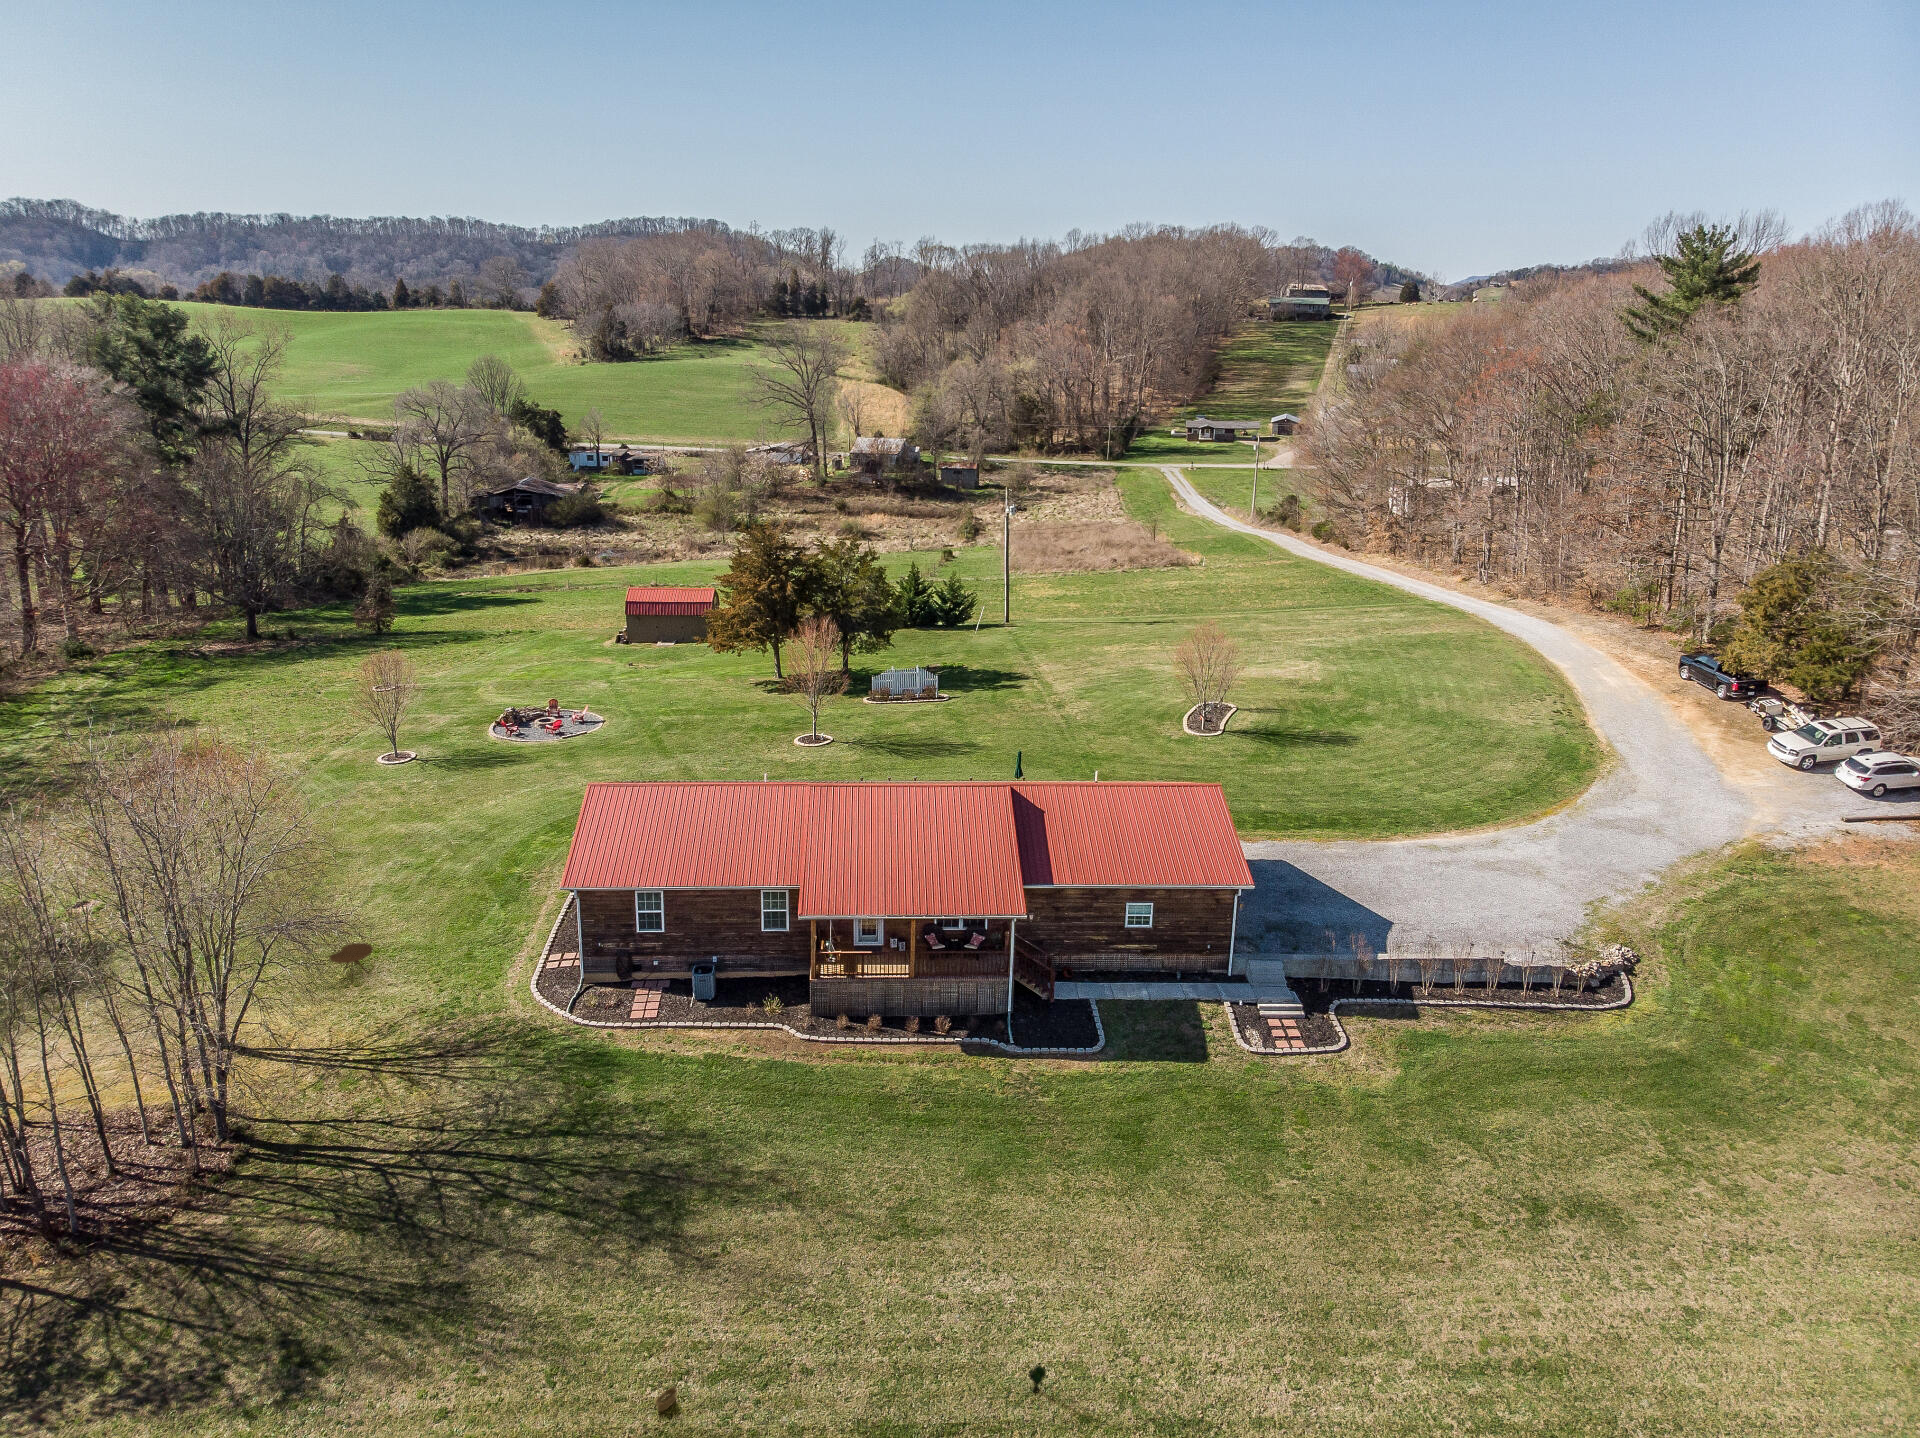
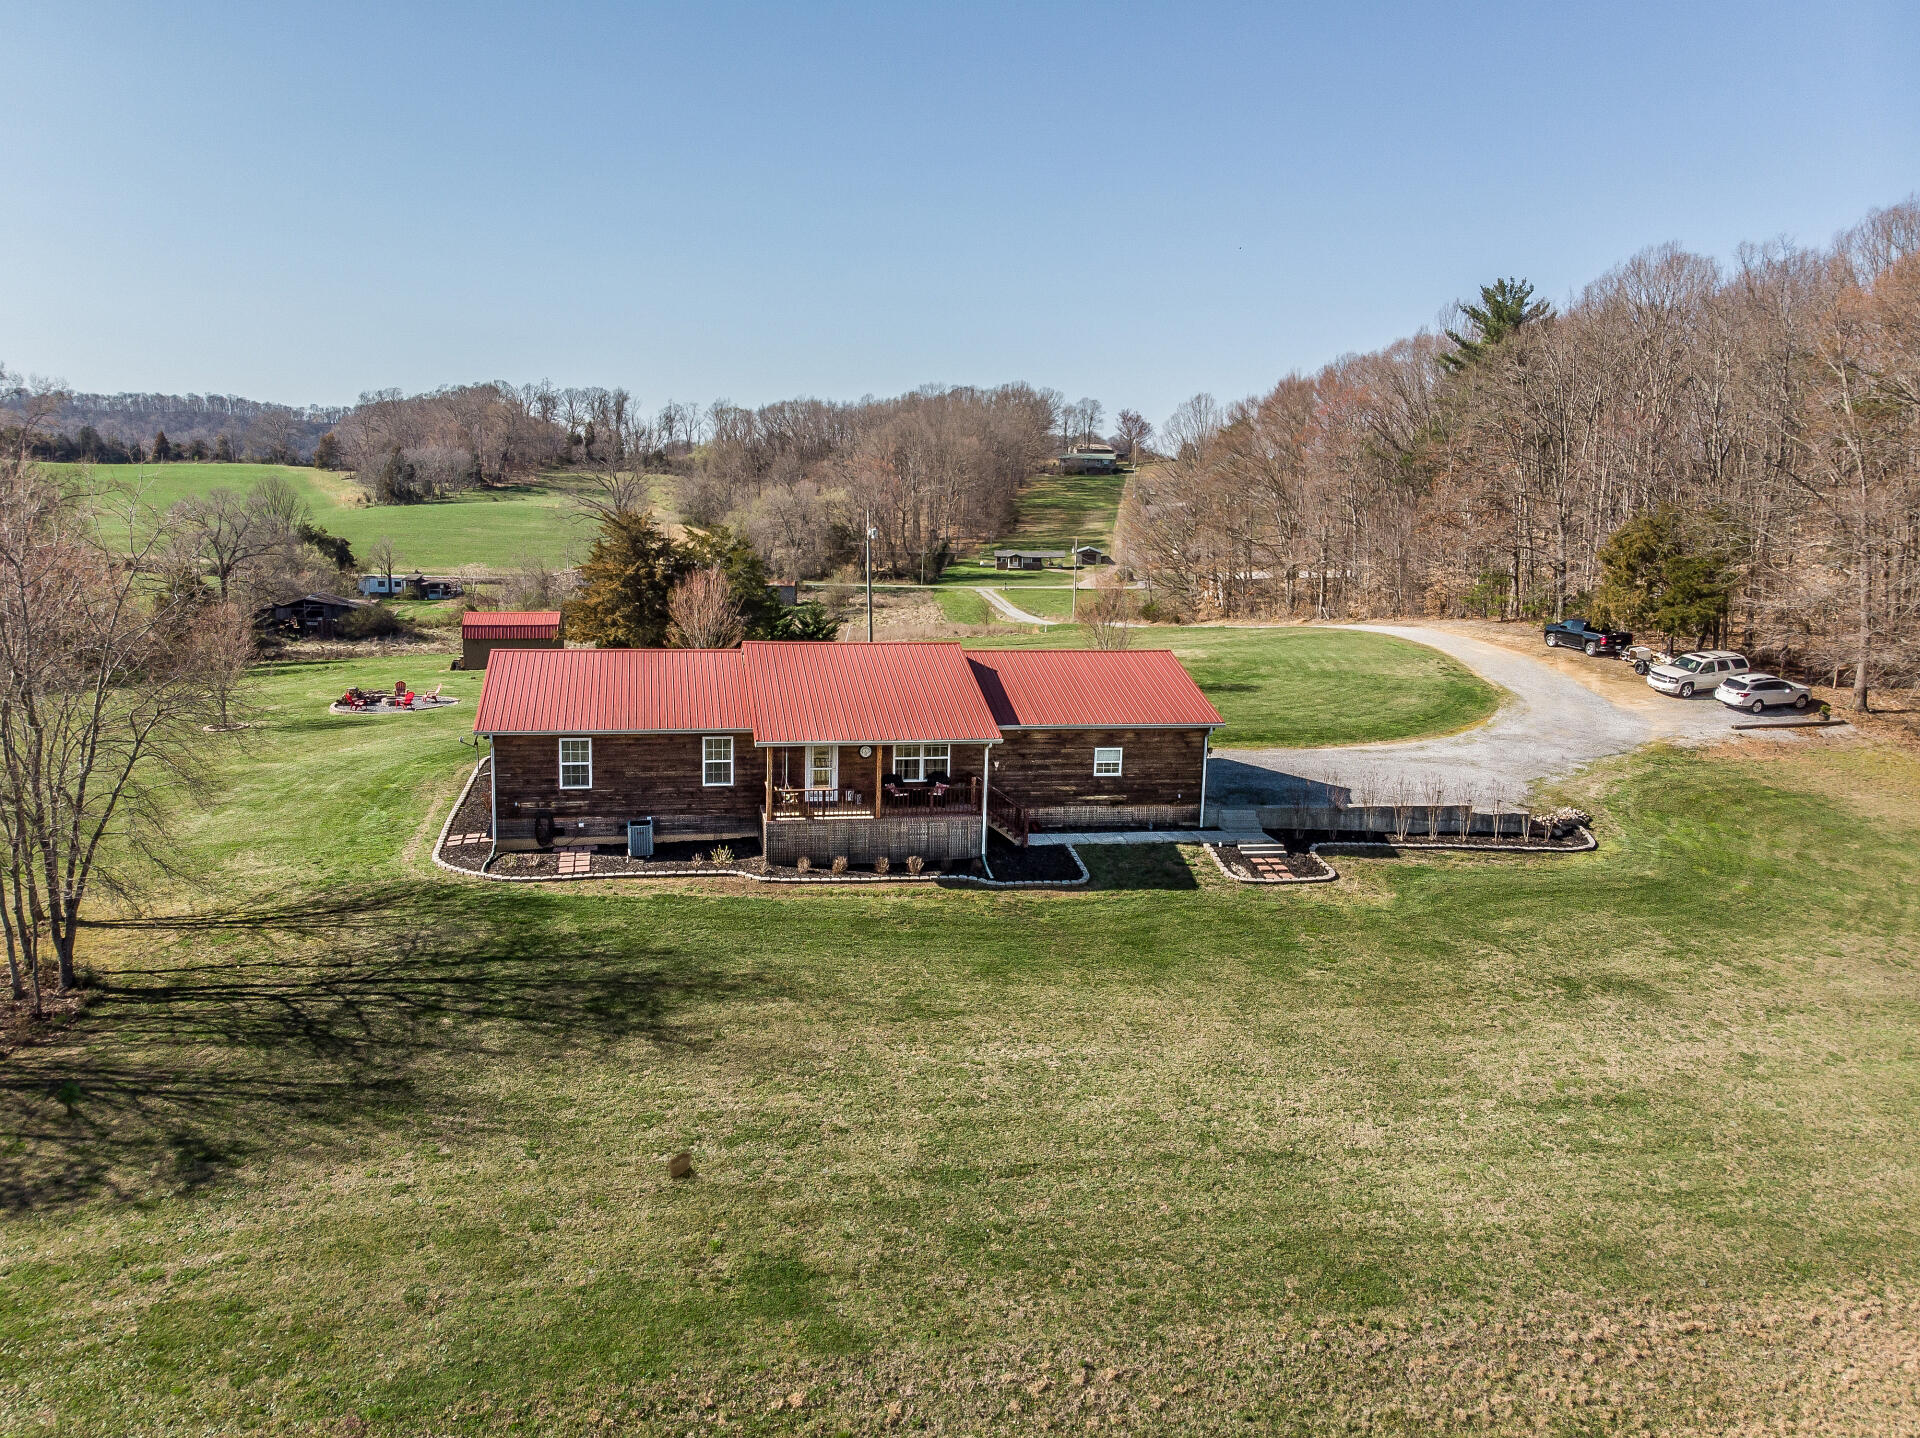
round table: present [330,943,373,983] -> none [188,815,243,858]
decorative plant: present [1029,1363,1046,1393] -> present [55,1077,82,1116]

